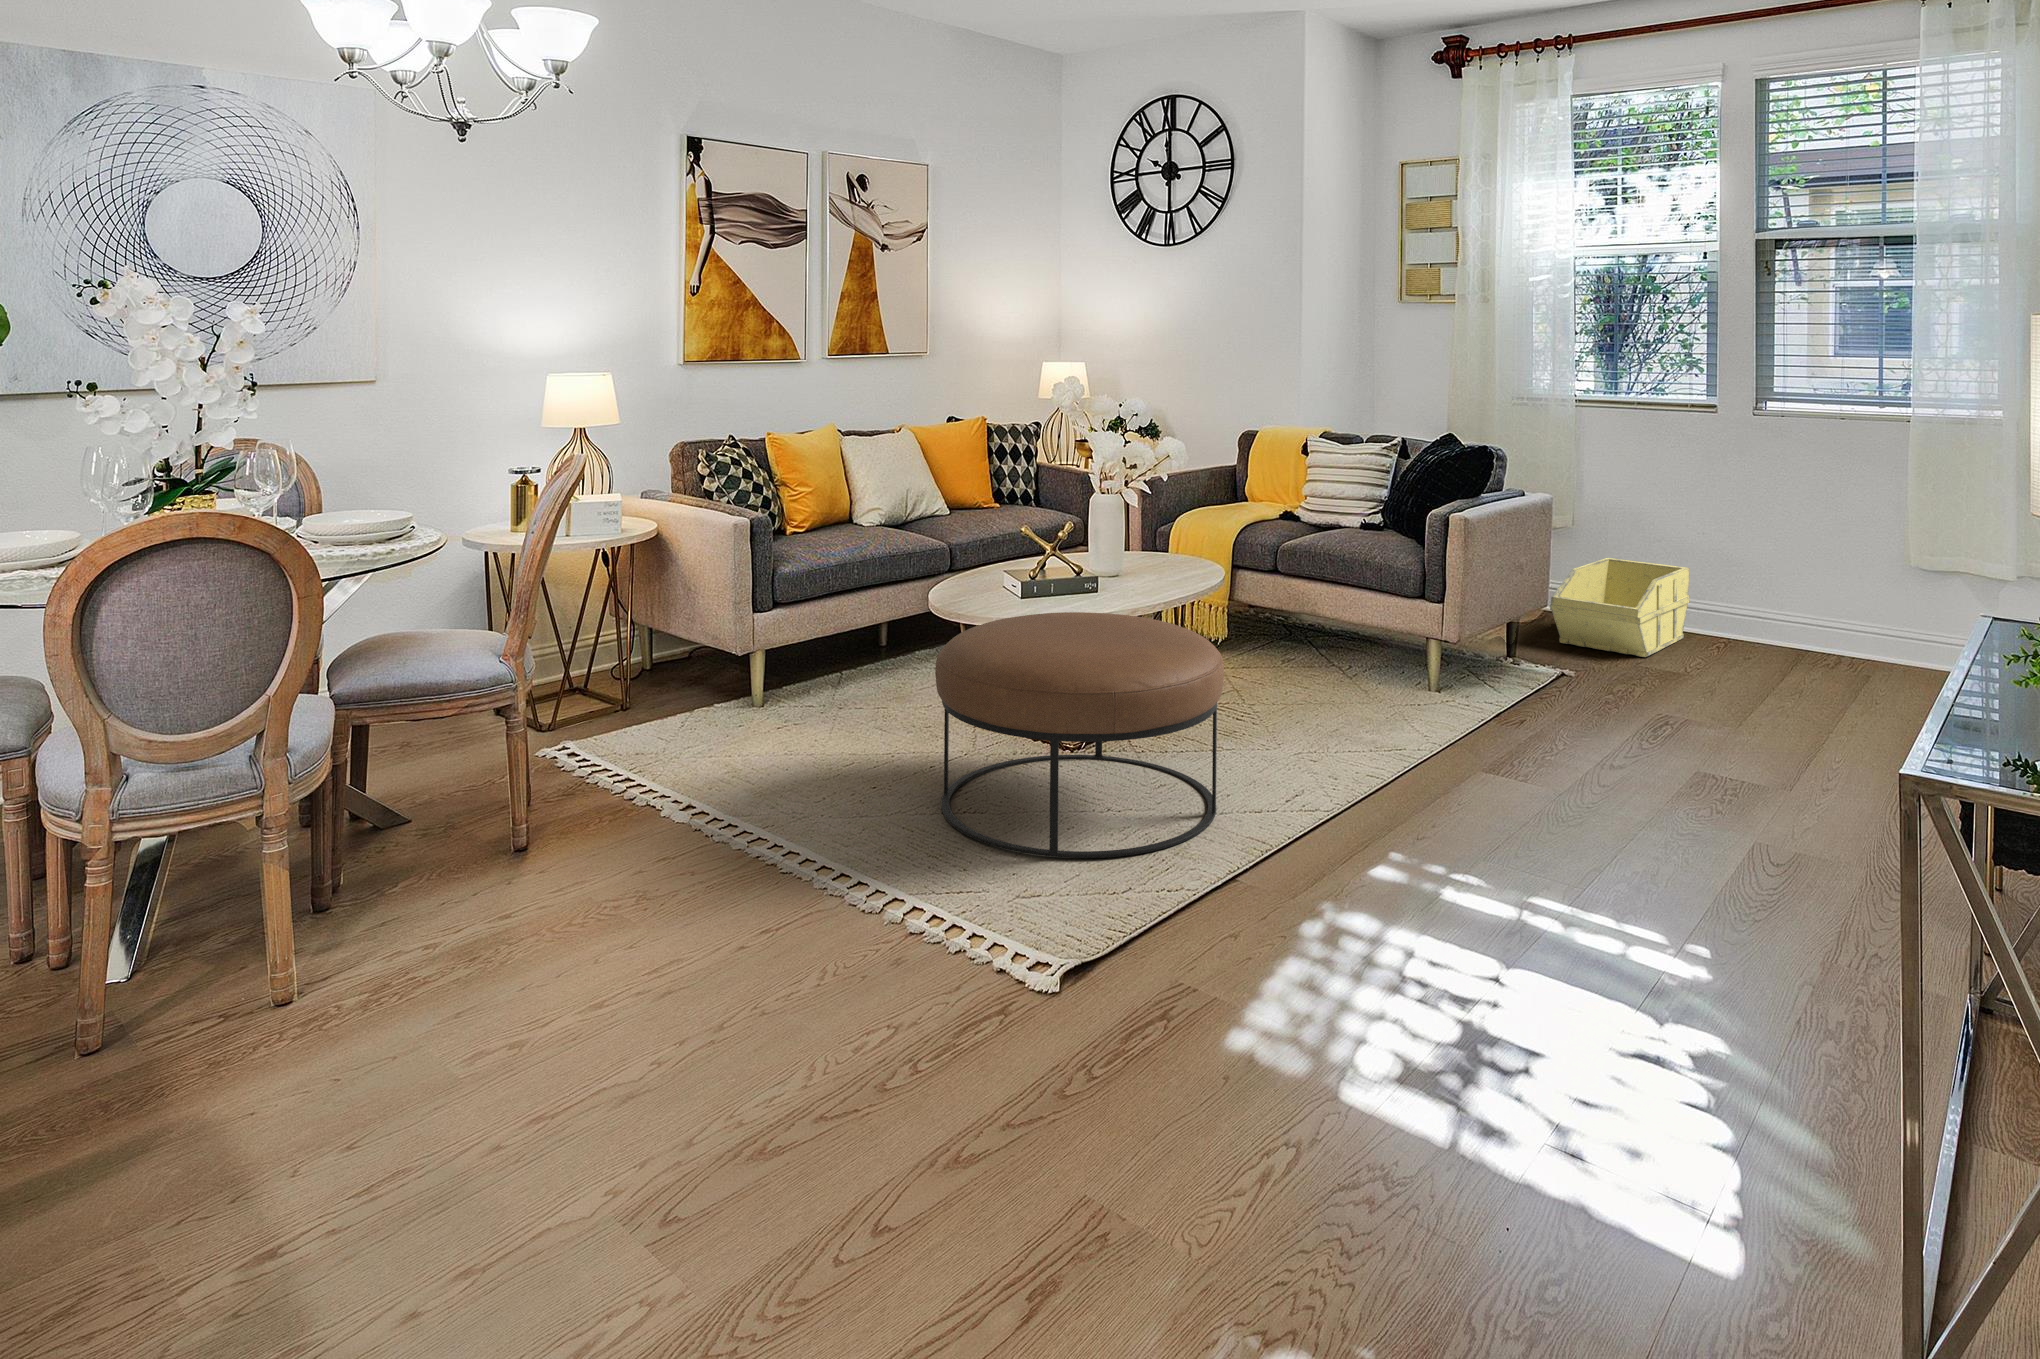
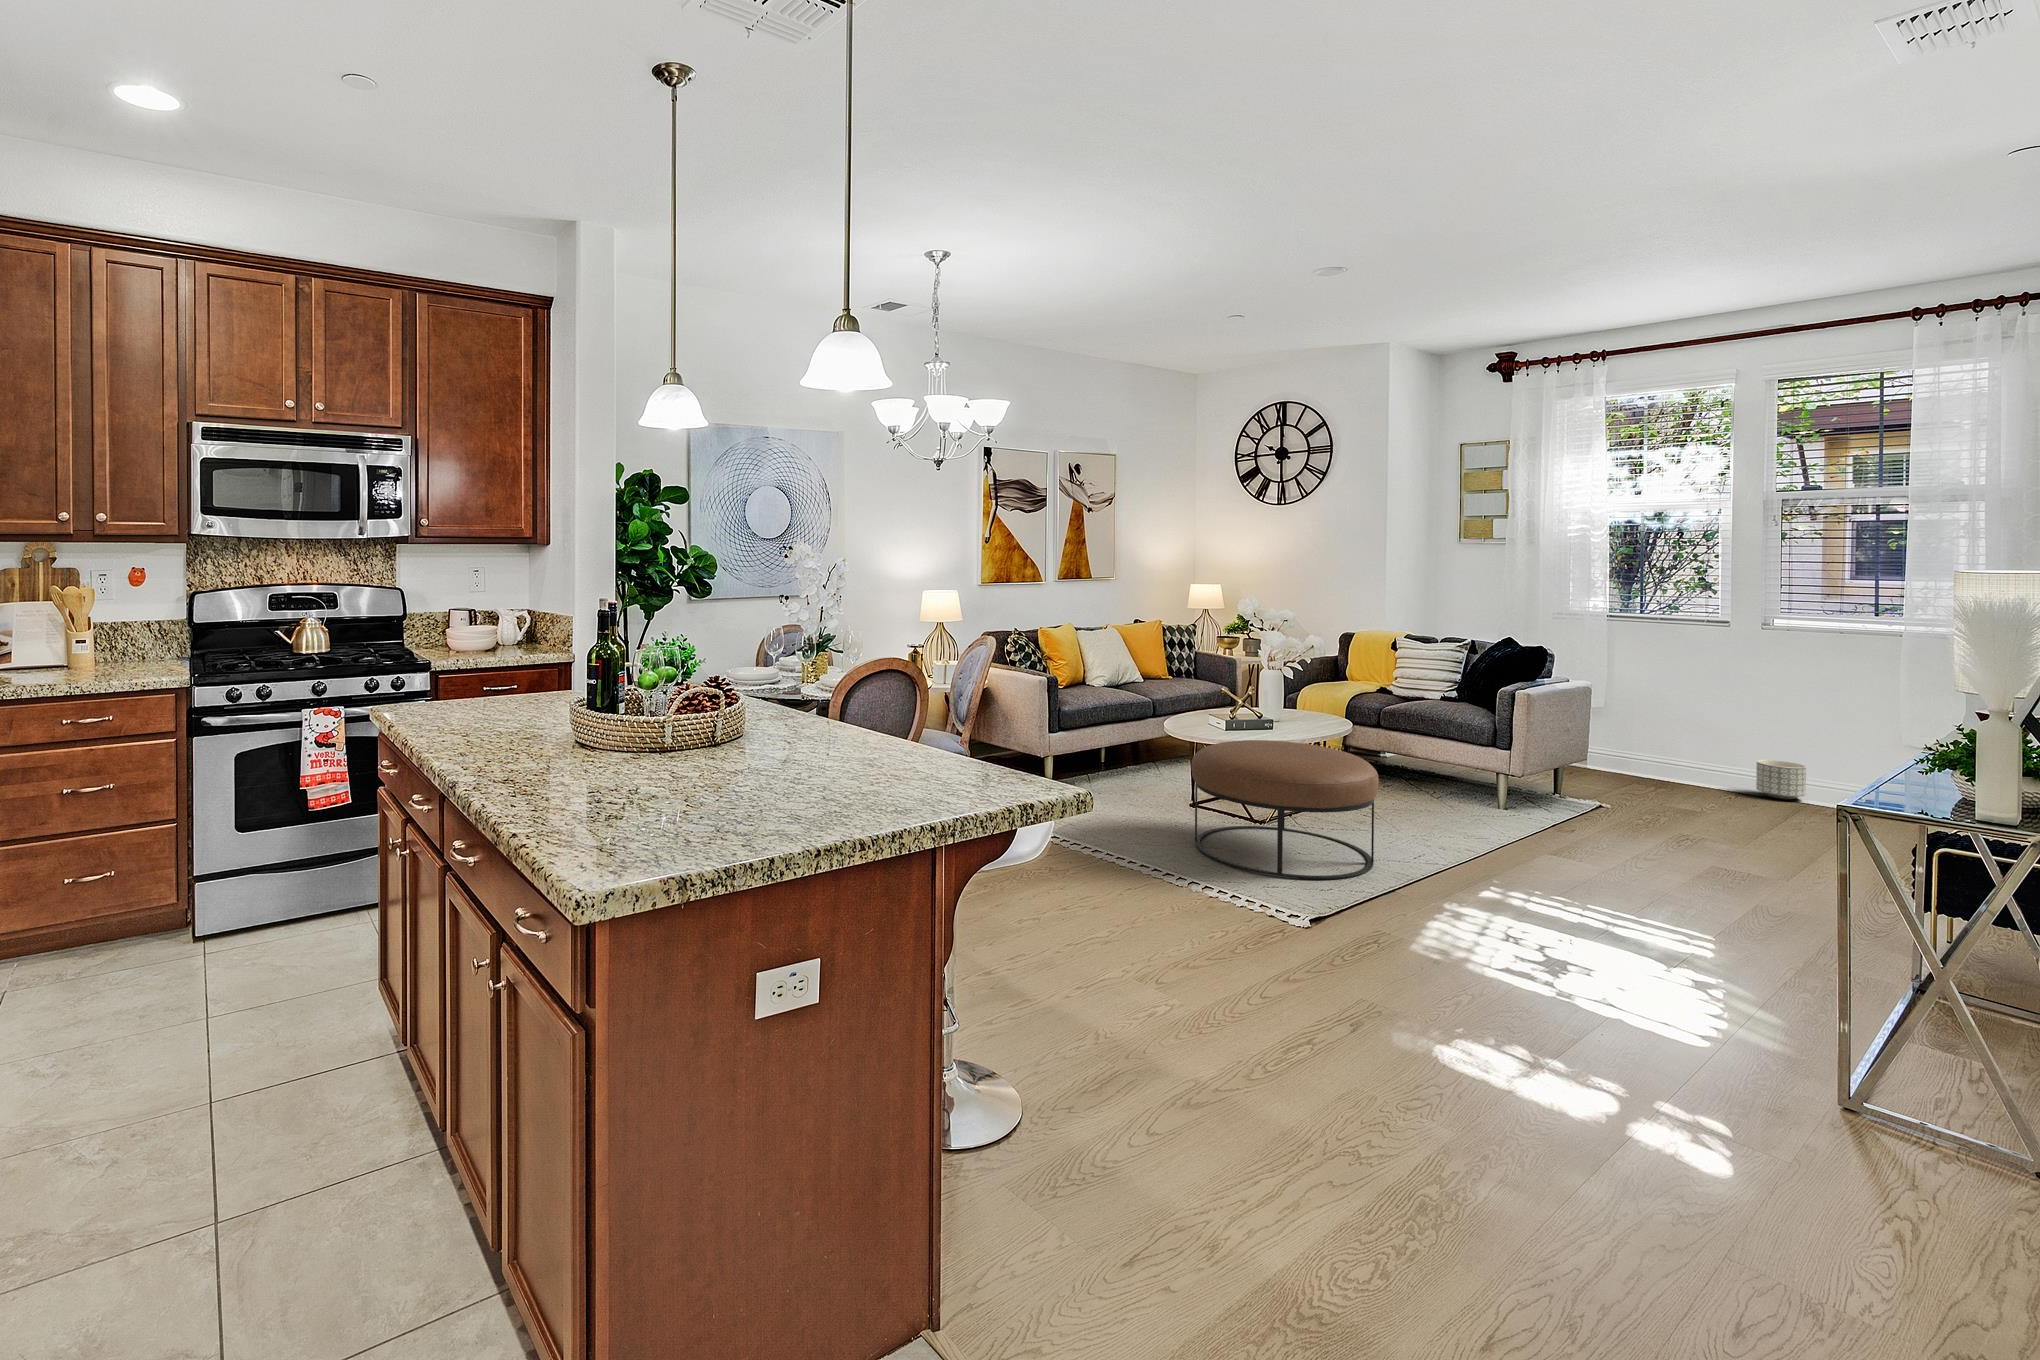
storage bin: present [1550,558,1690,657] -> none [1589,725,1705,795]
planter: none [1748,601,1805,656] -> present [1756,760,1806,799]

